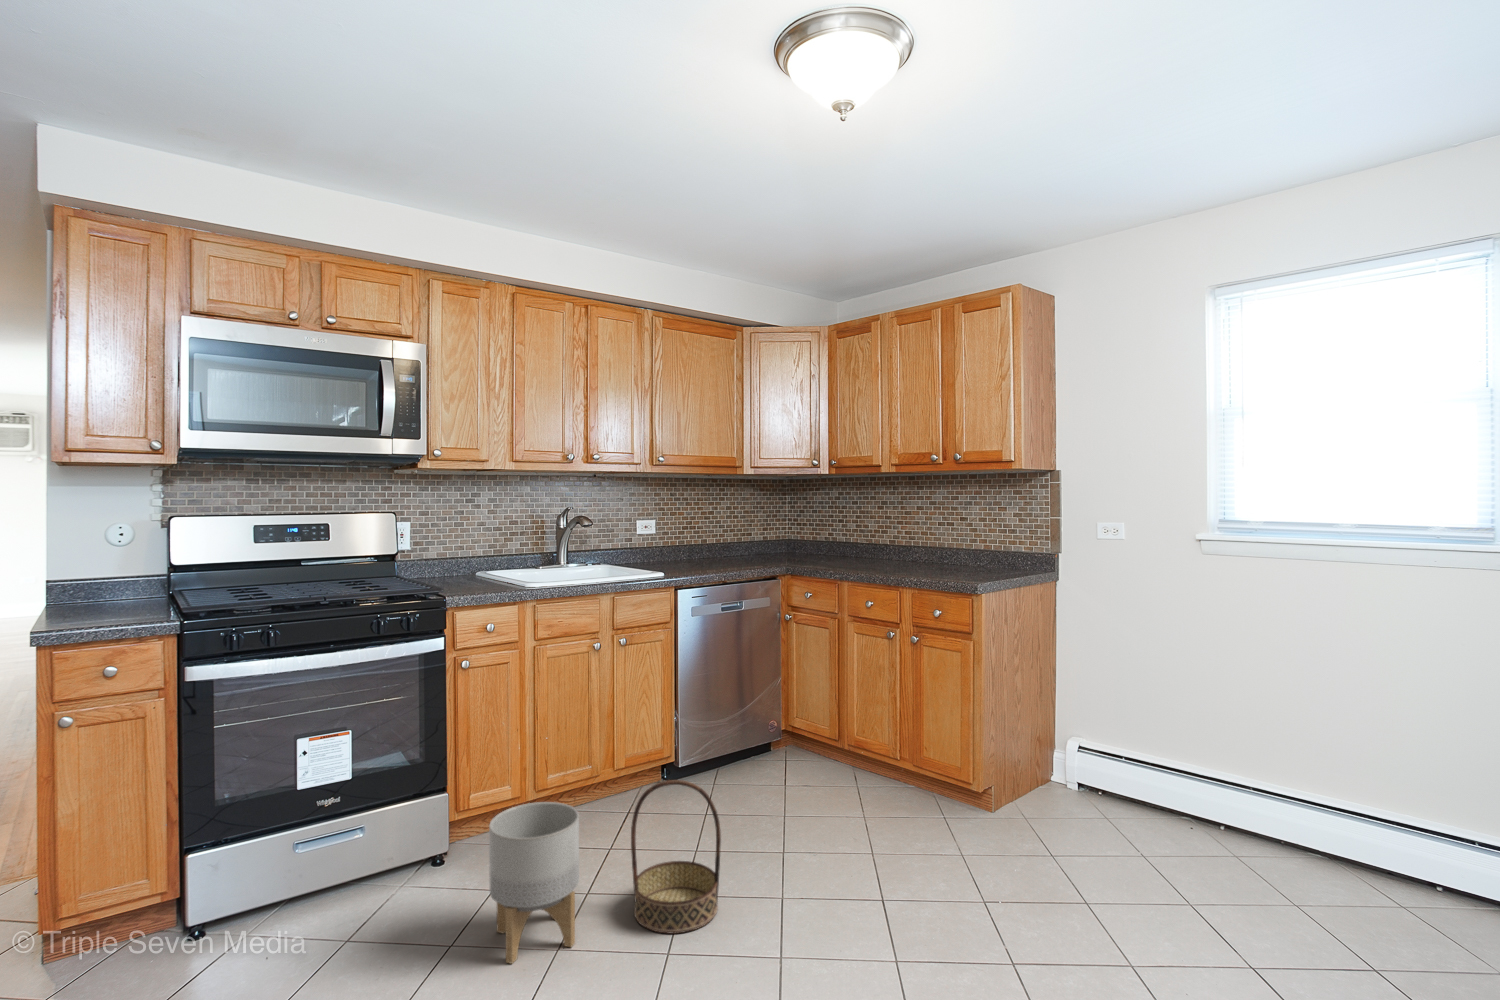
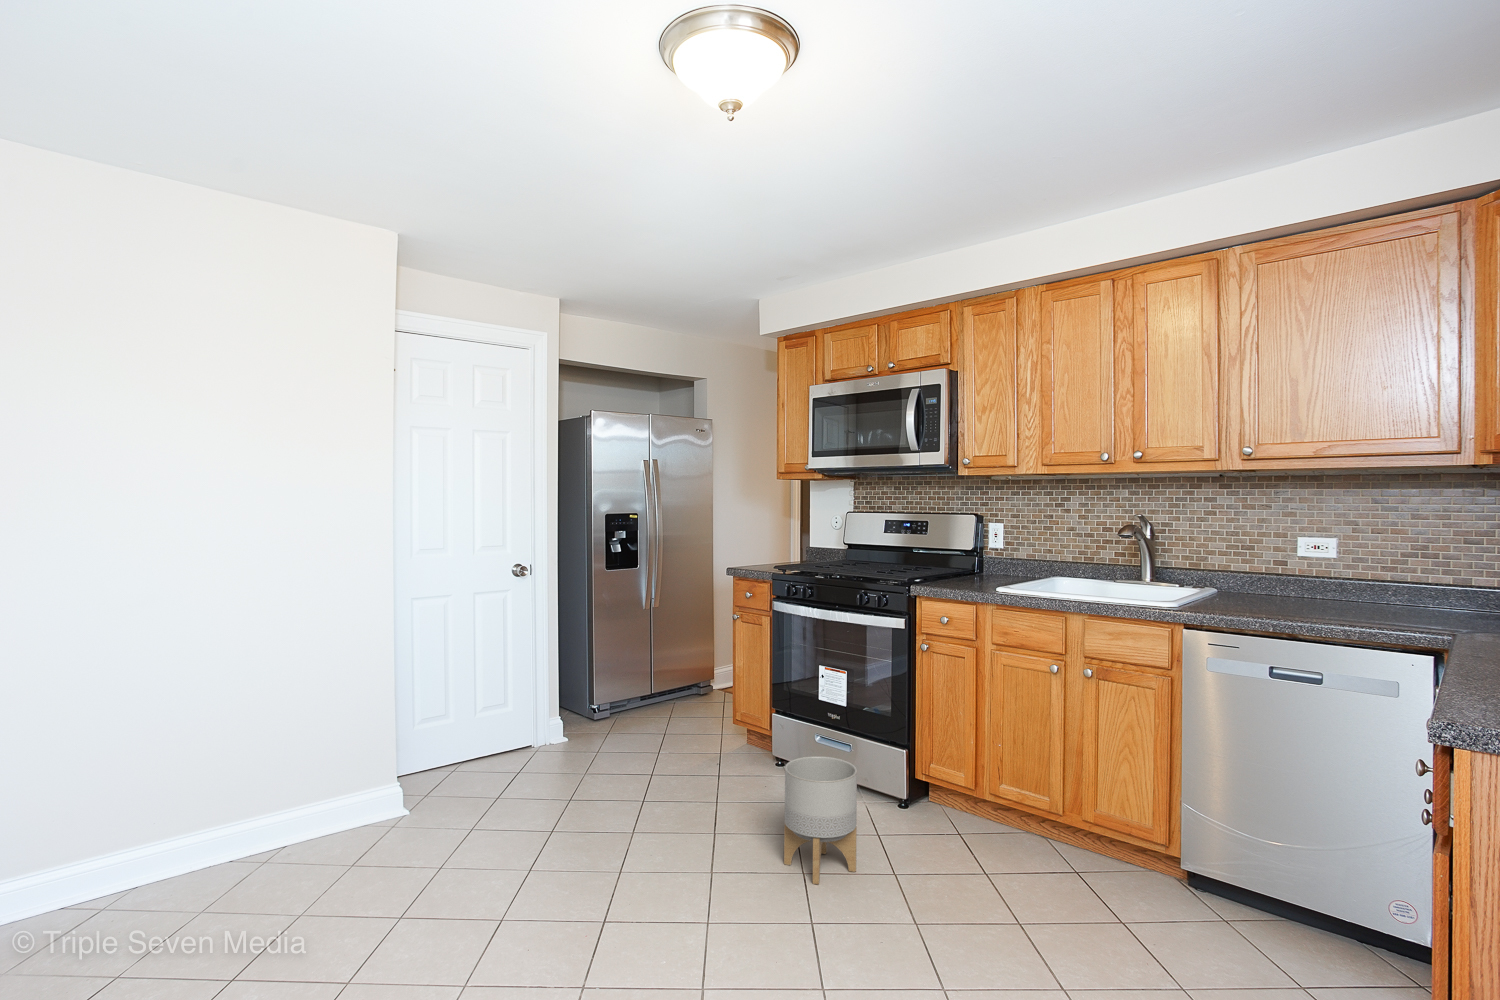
basket: present [631,780,721,934] -> none [851,790,938,952]

